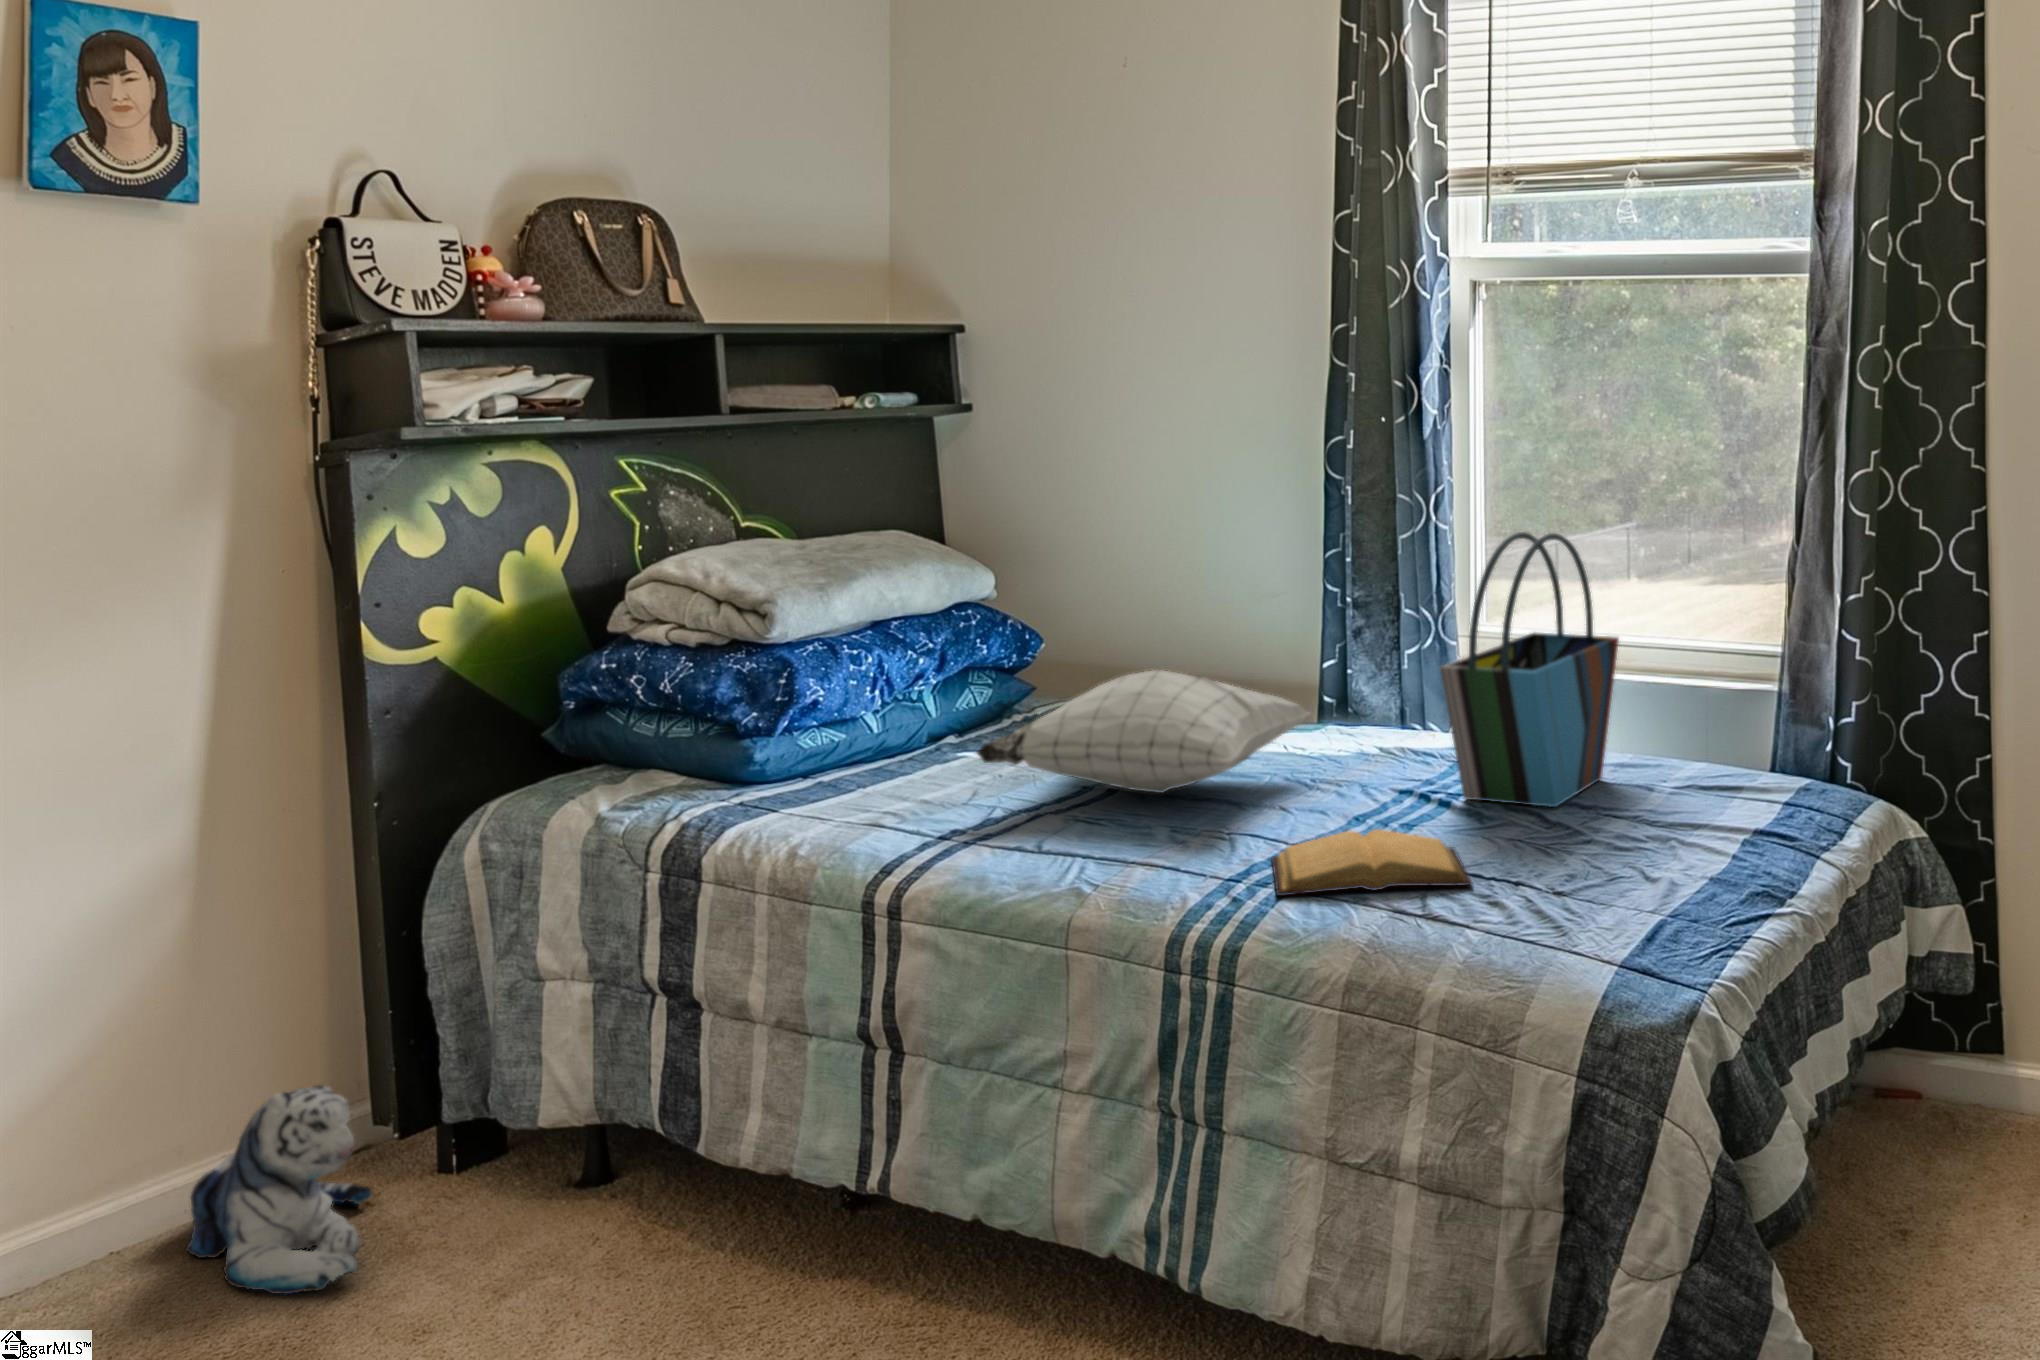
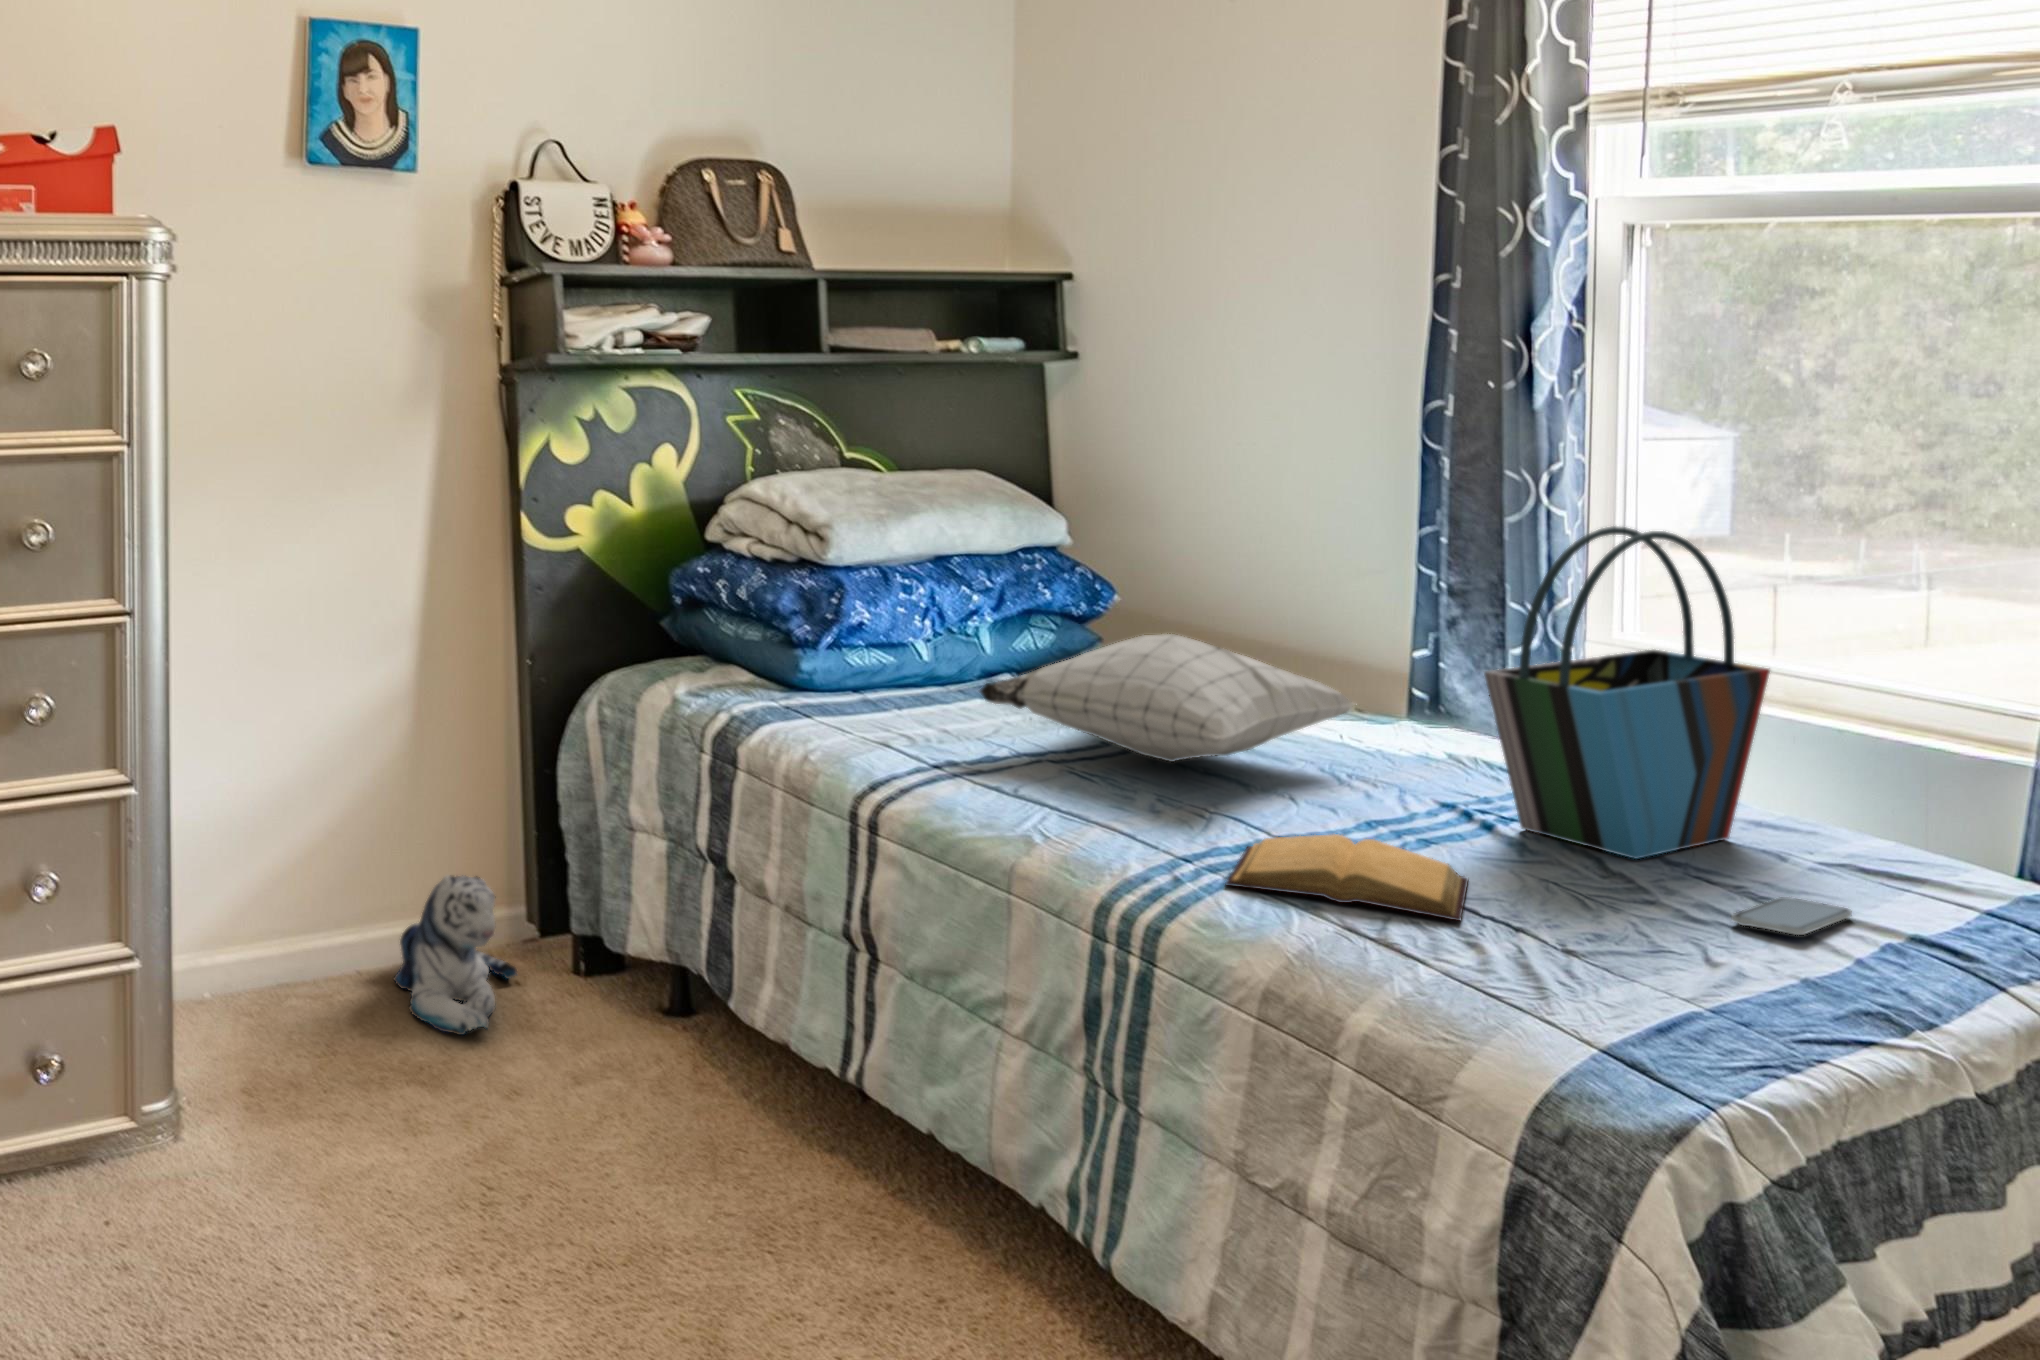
smartphone: none [1644,816,1711,844] -> present [1731,897,1852,935]

